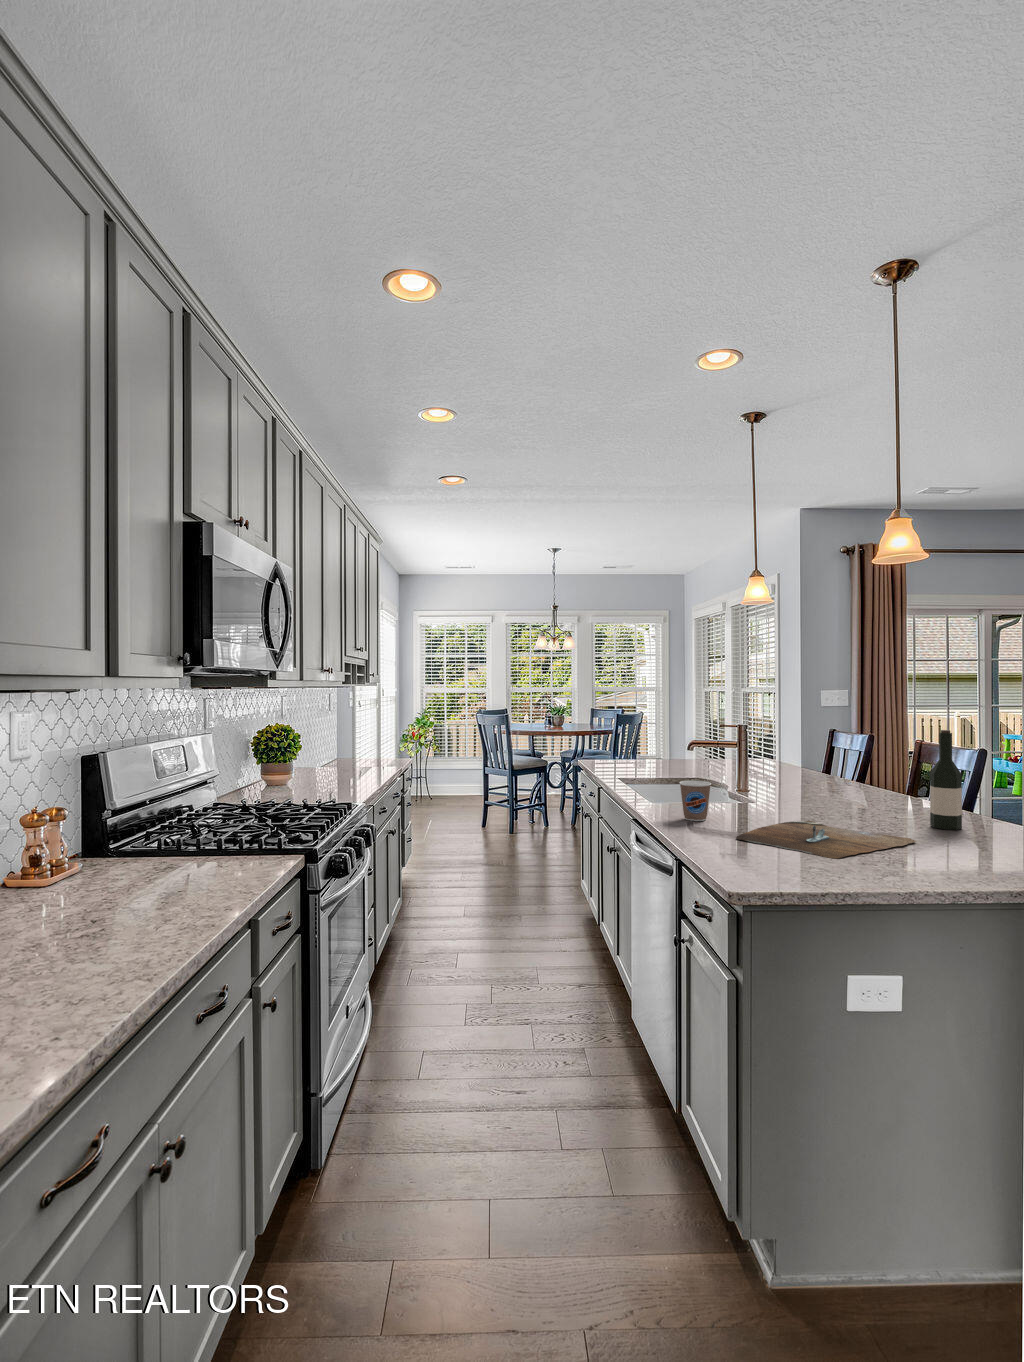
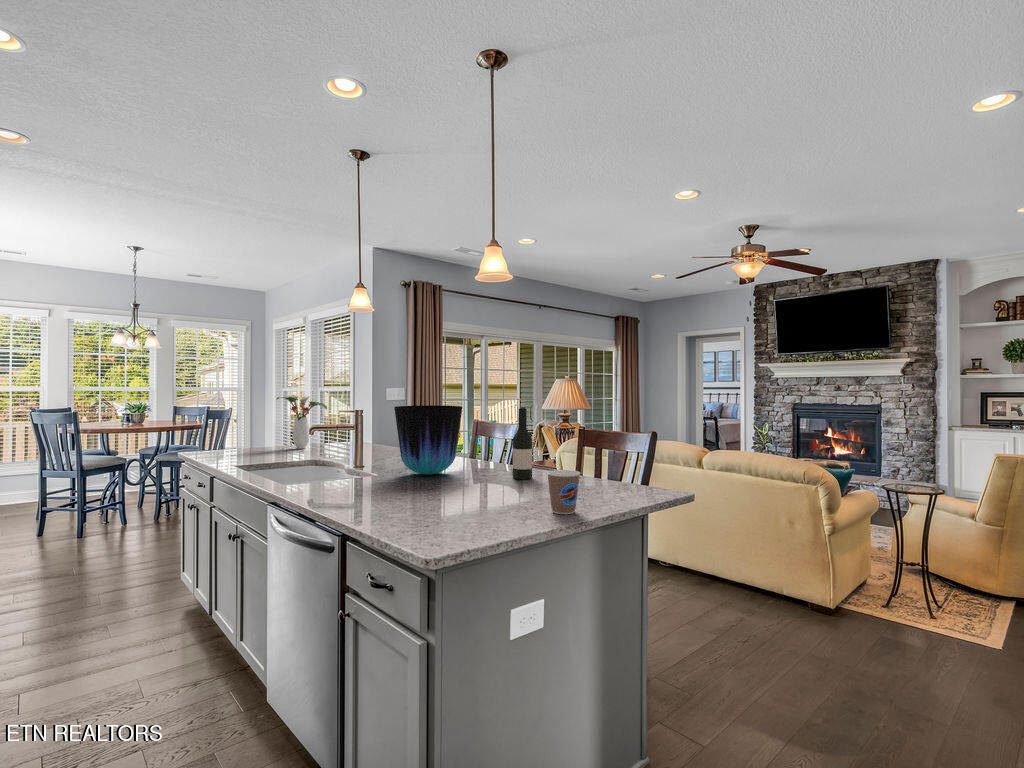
flower arrangement: none [667,702,723,764] -> present [277,395,327,449]
vase: none [772,722,863,808] -> present [394,405,463,475]
coffee cup: present [679,781,711,821] -> present [547,470,580,514]
cutting board: present [736,821,916,858] -> none [389,485,517,513]

